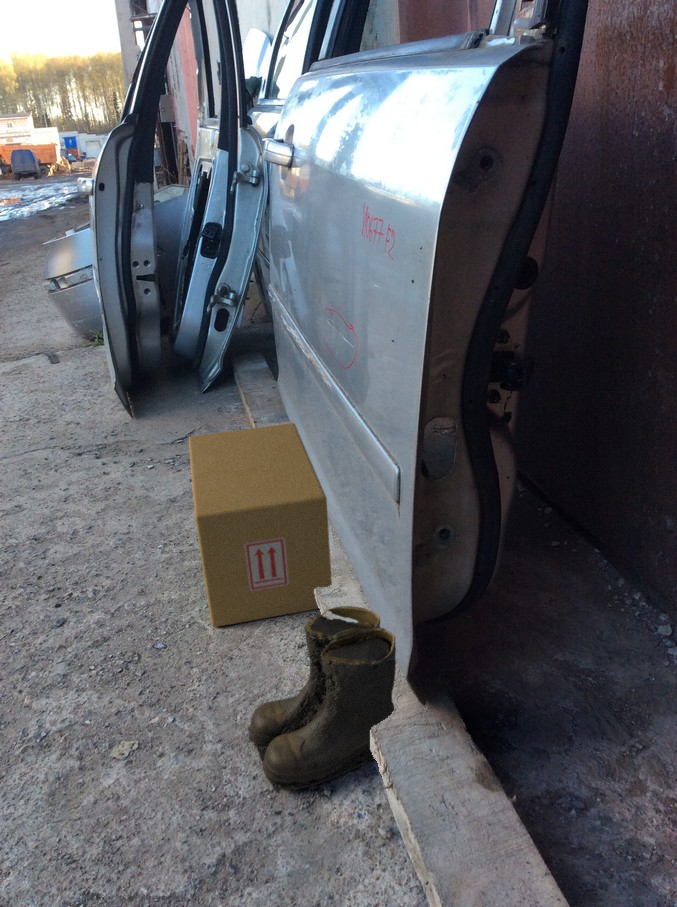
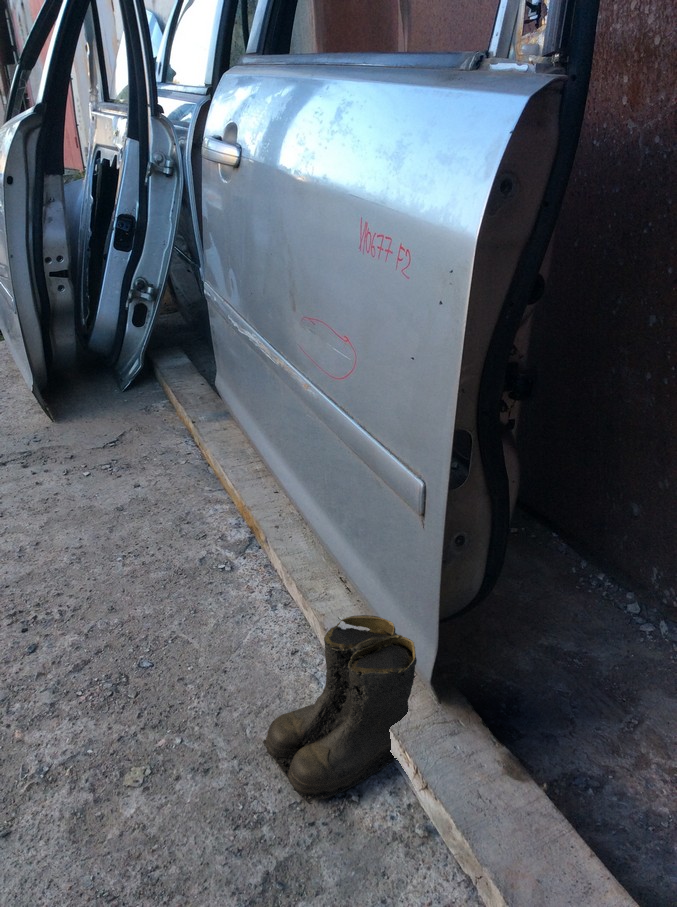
cardboard box: present [189,423,332,627] -> none [152,427,316,641]

